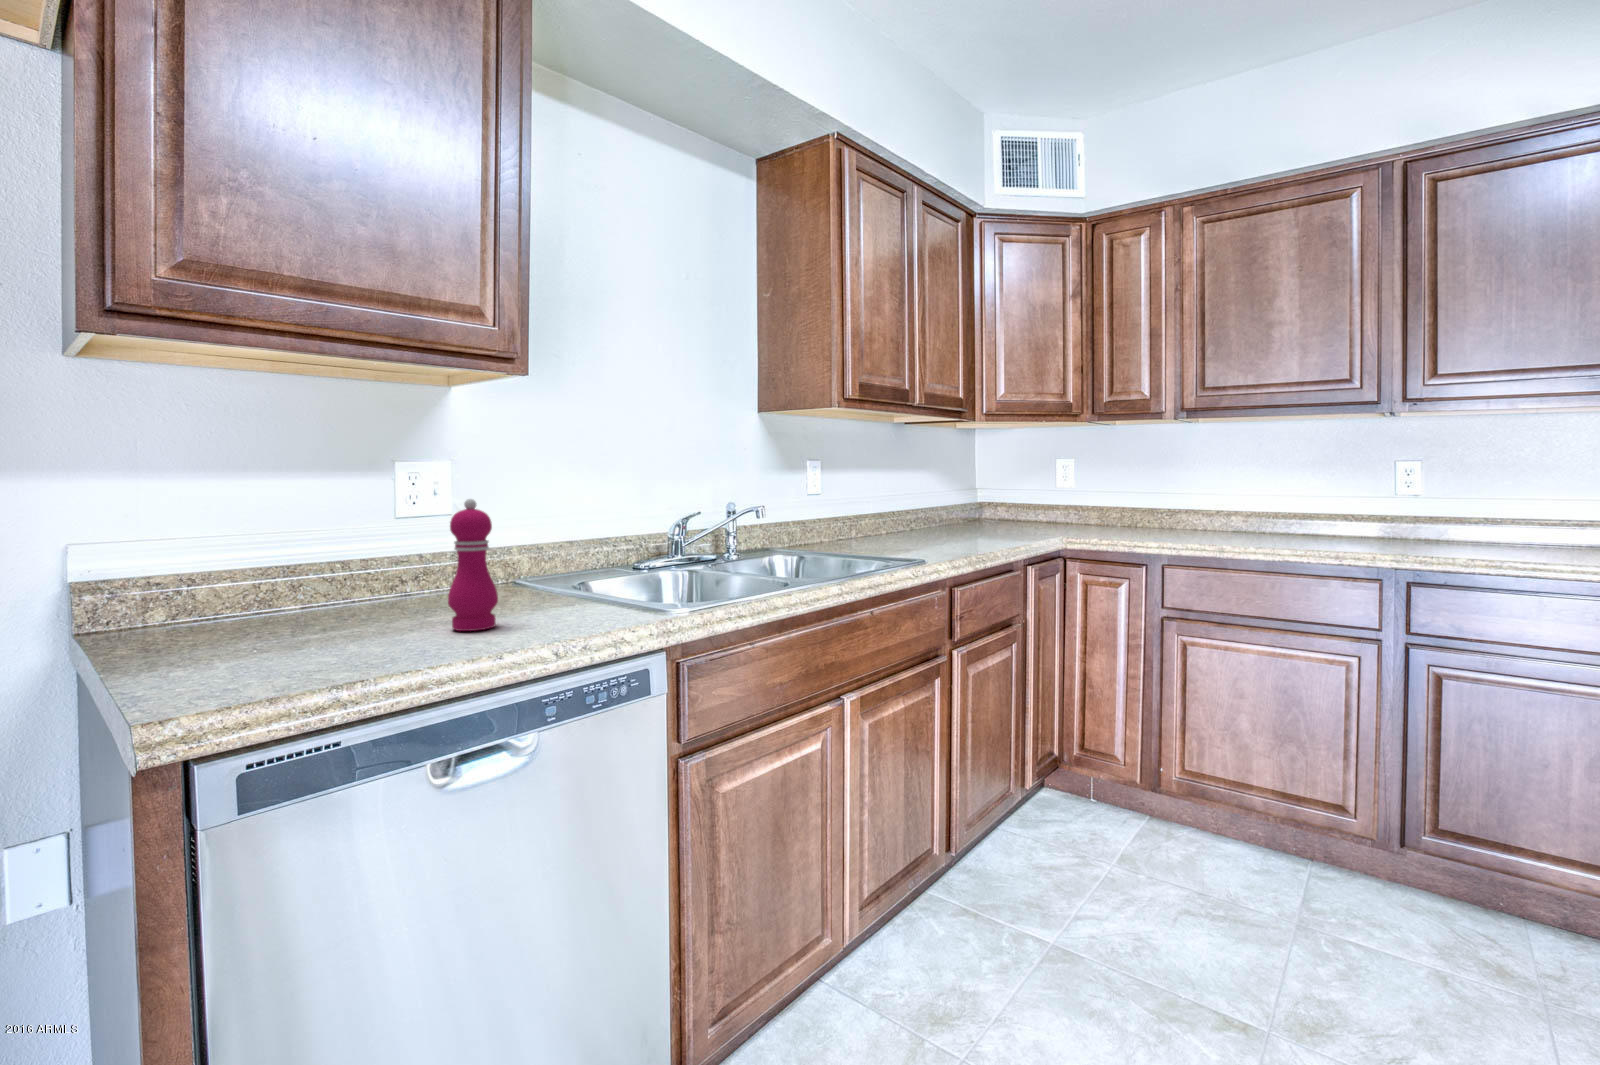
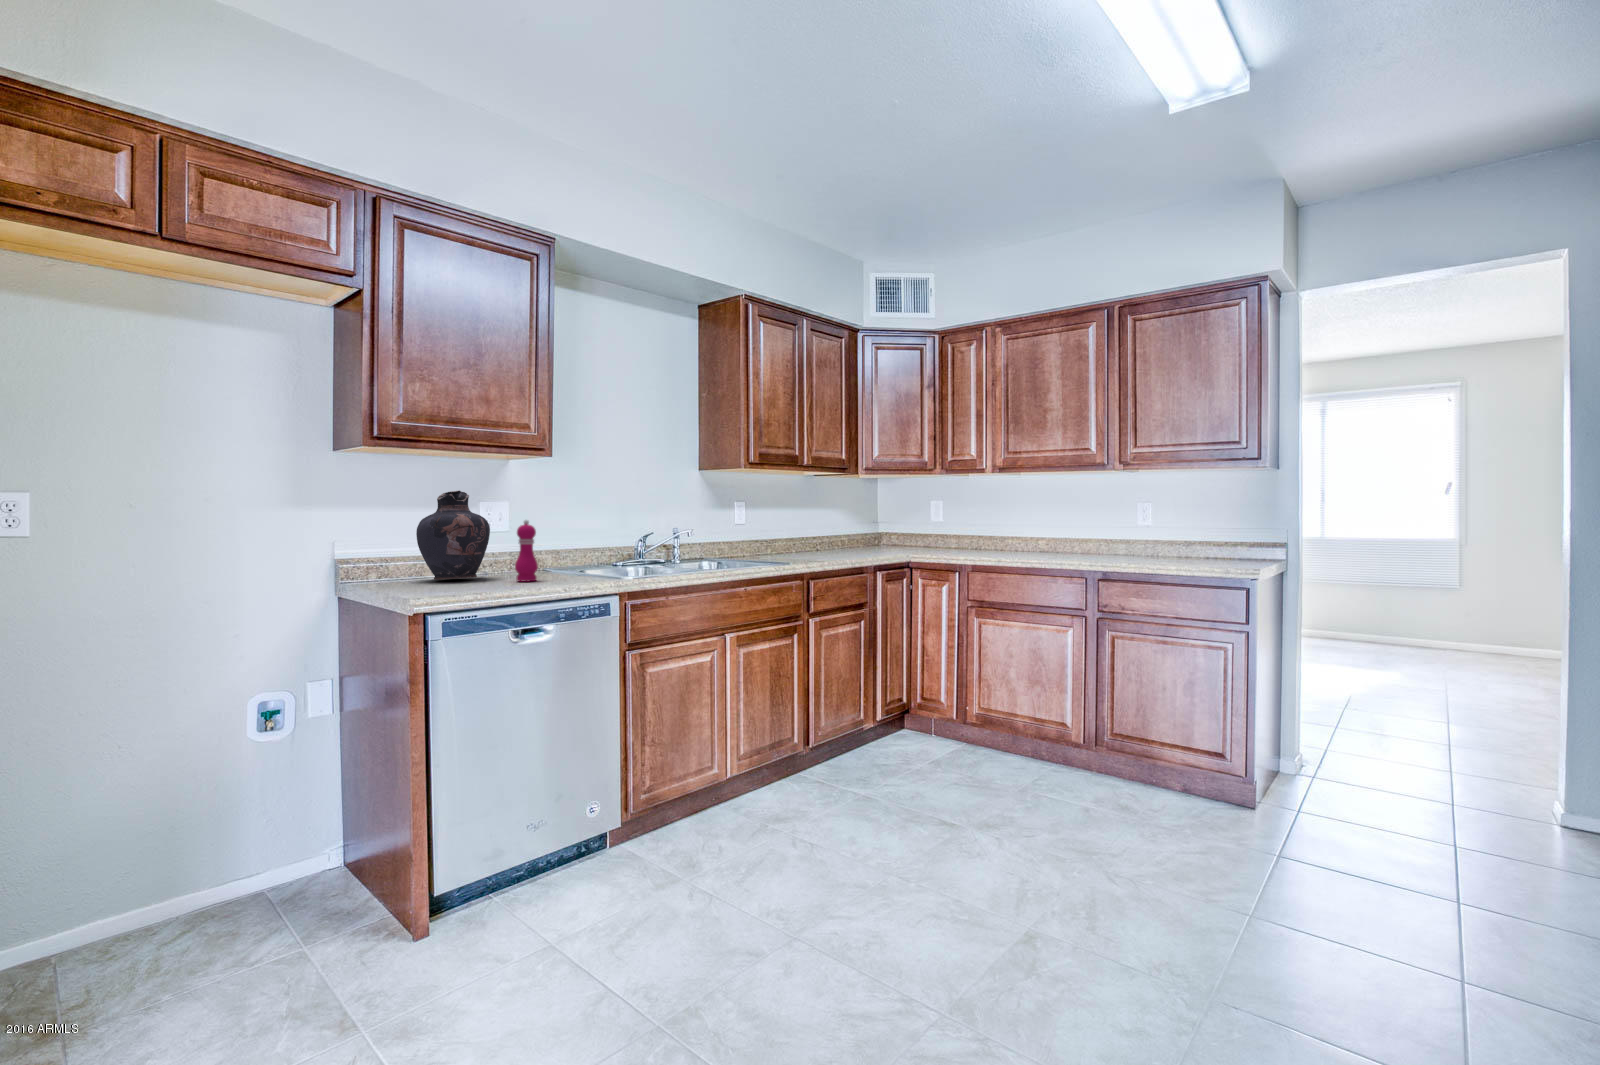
vase: none [235,438,400,626] -> present [416,491,490,580]

